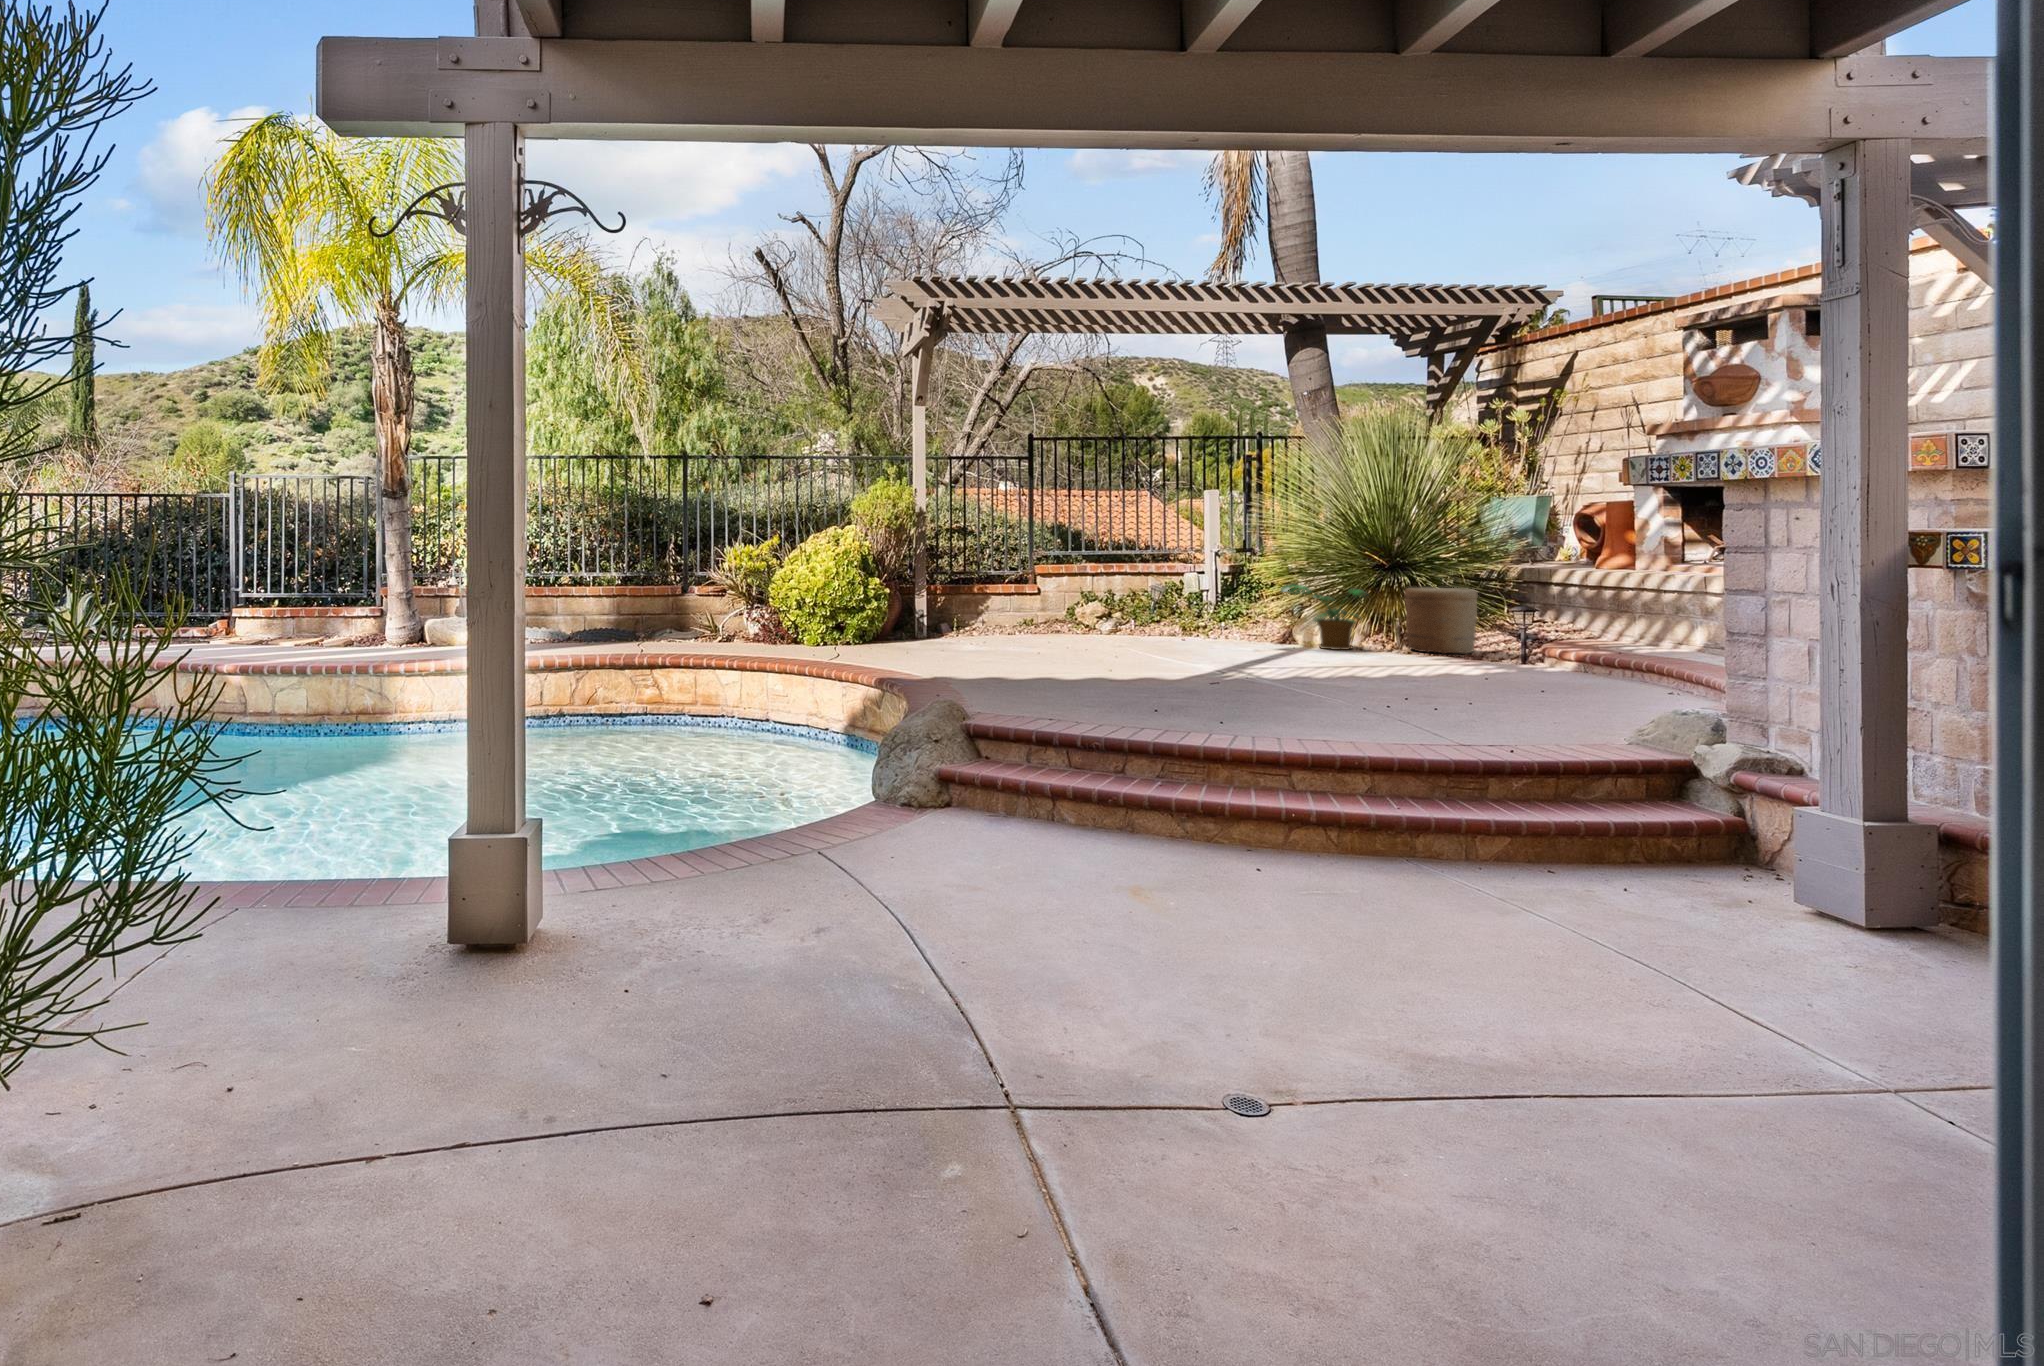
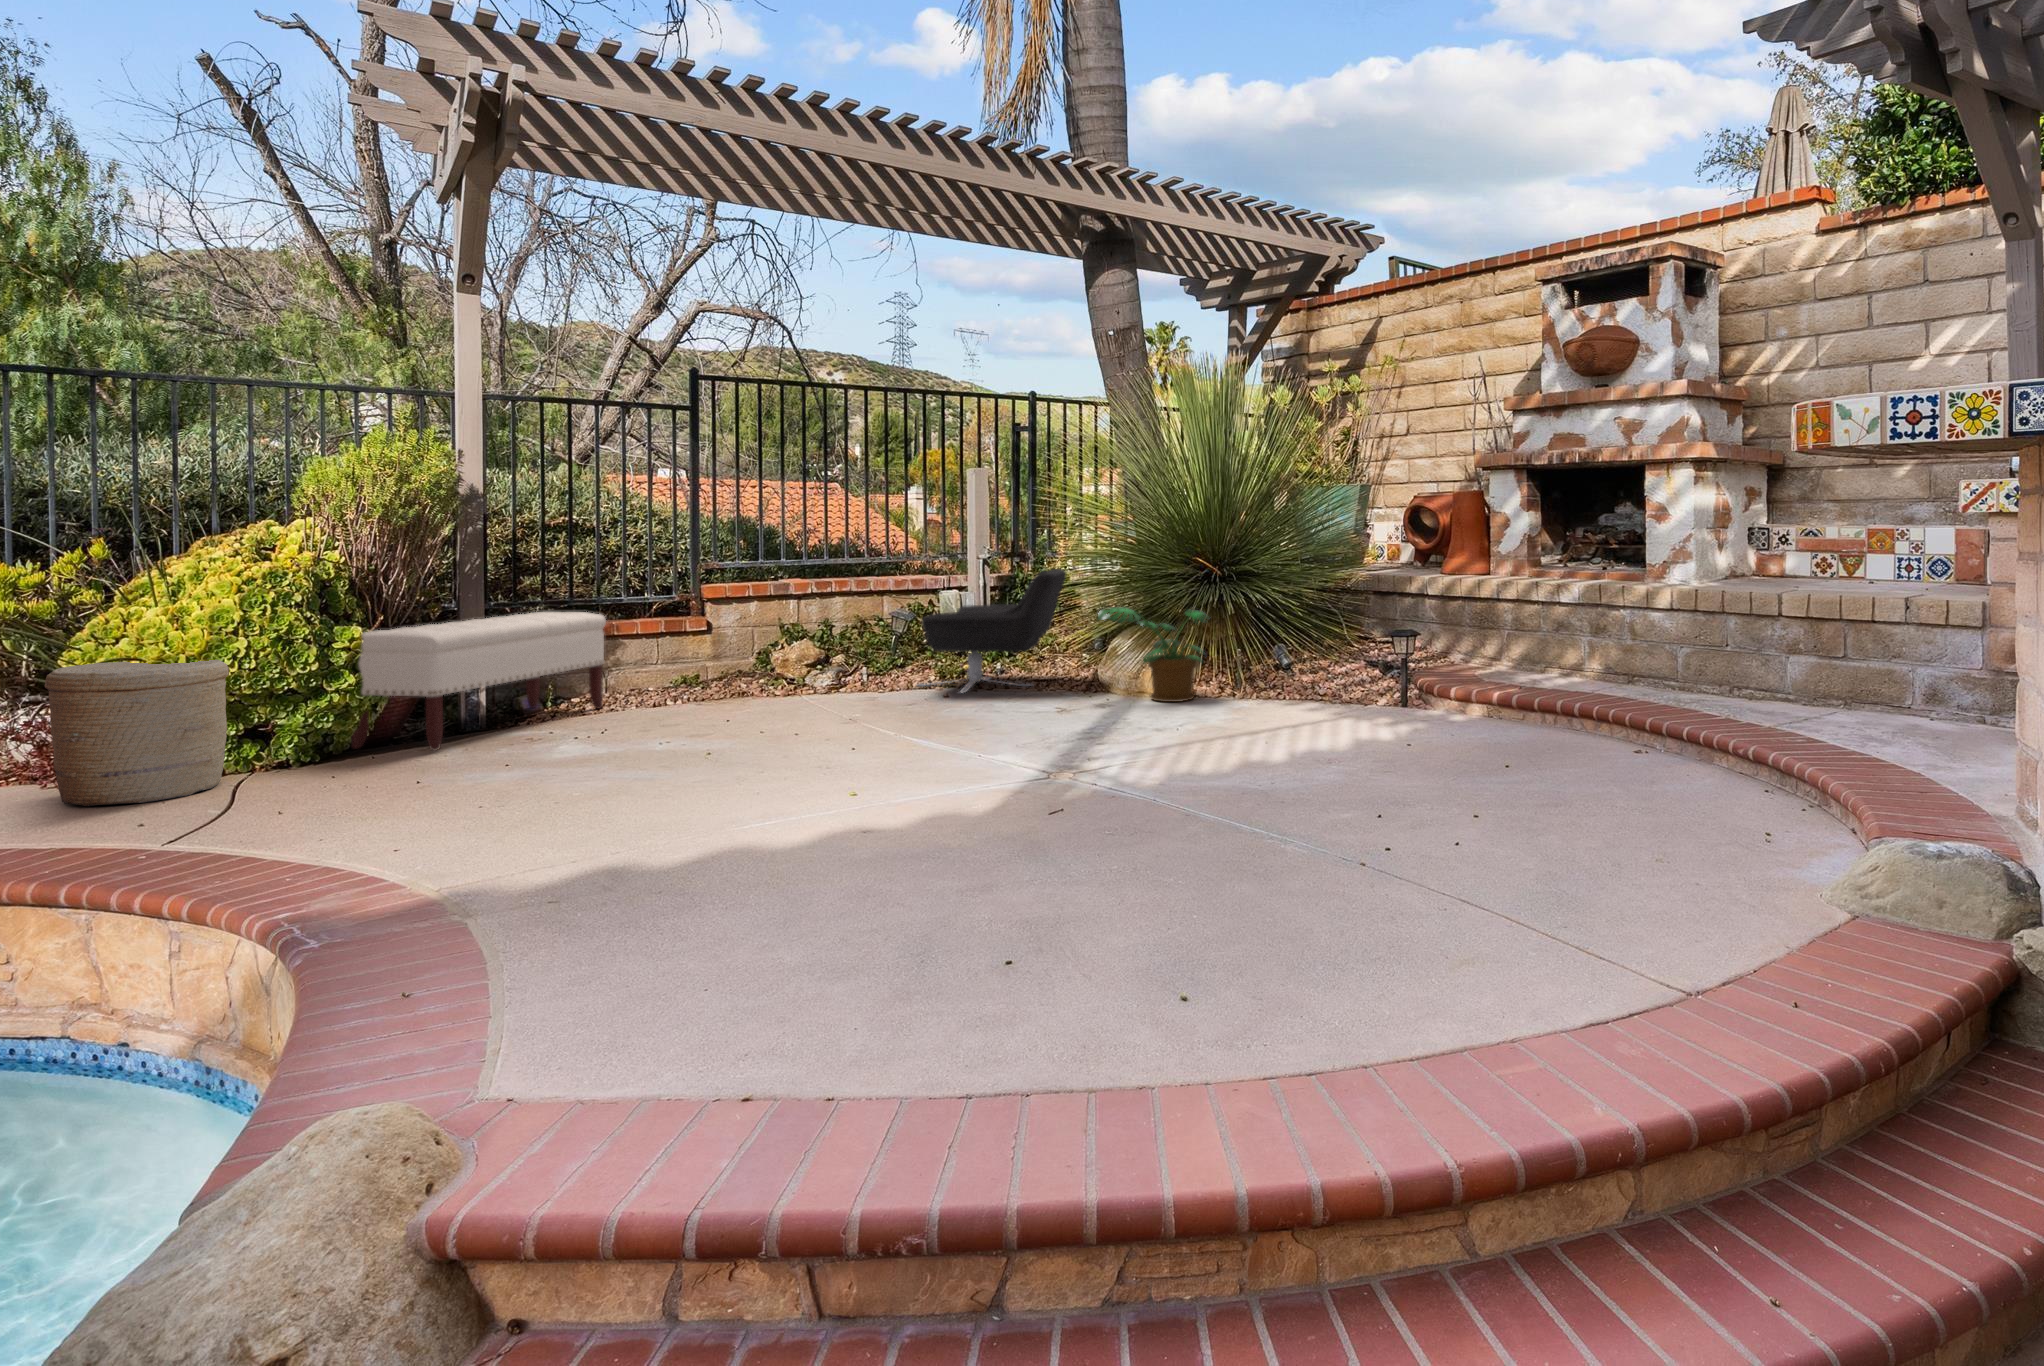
lounge chair: none [1164,559,1270,638] -> present [922,569,1066,693]
bench: none [872,578,984,643] -> present [351,612,606,751]
woven basket: present [1404,588,1478,654] -> present [45,660,229,807]

